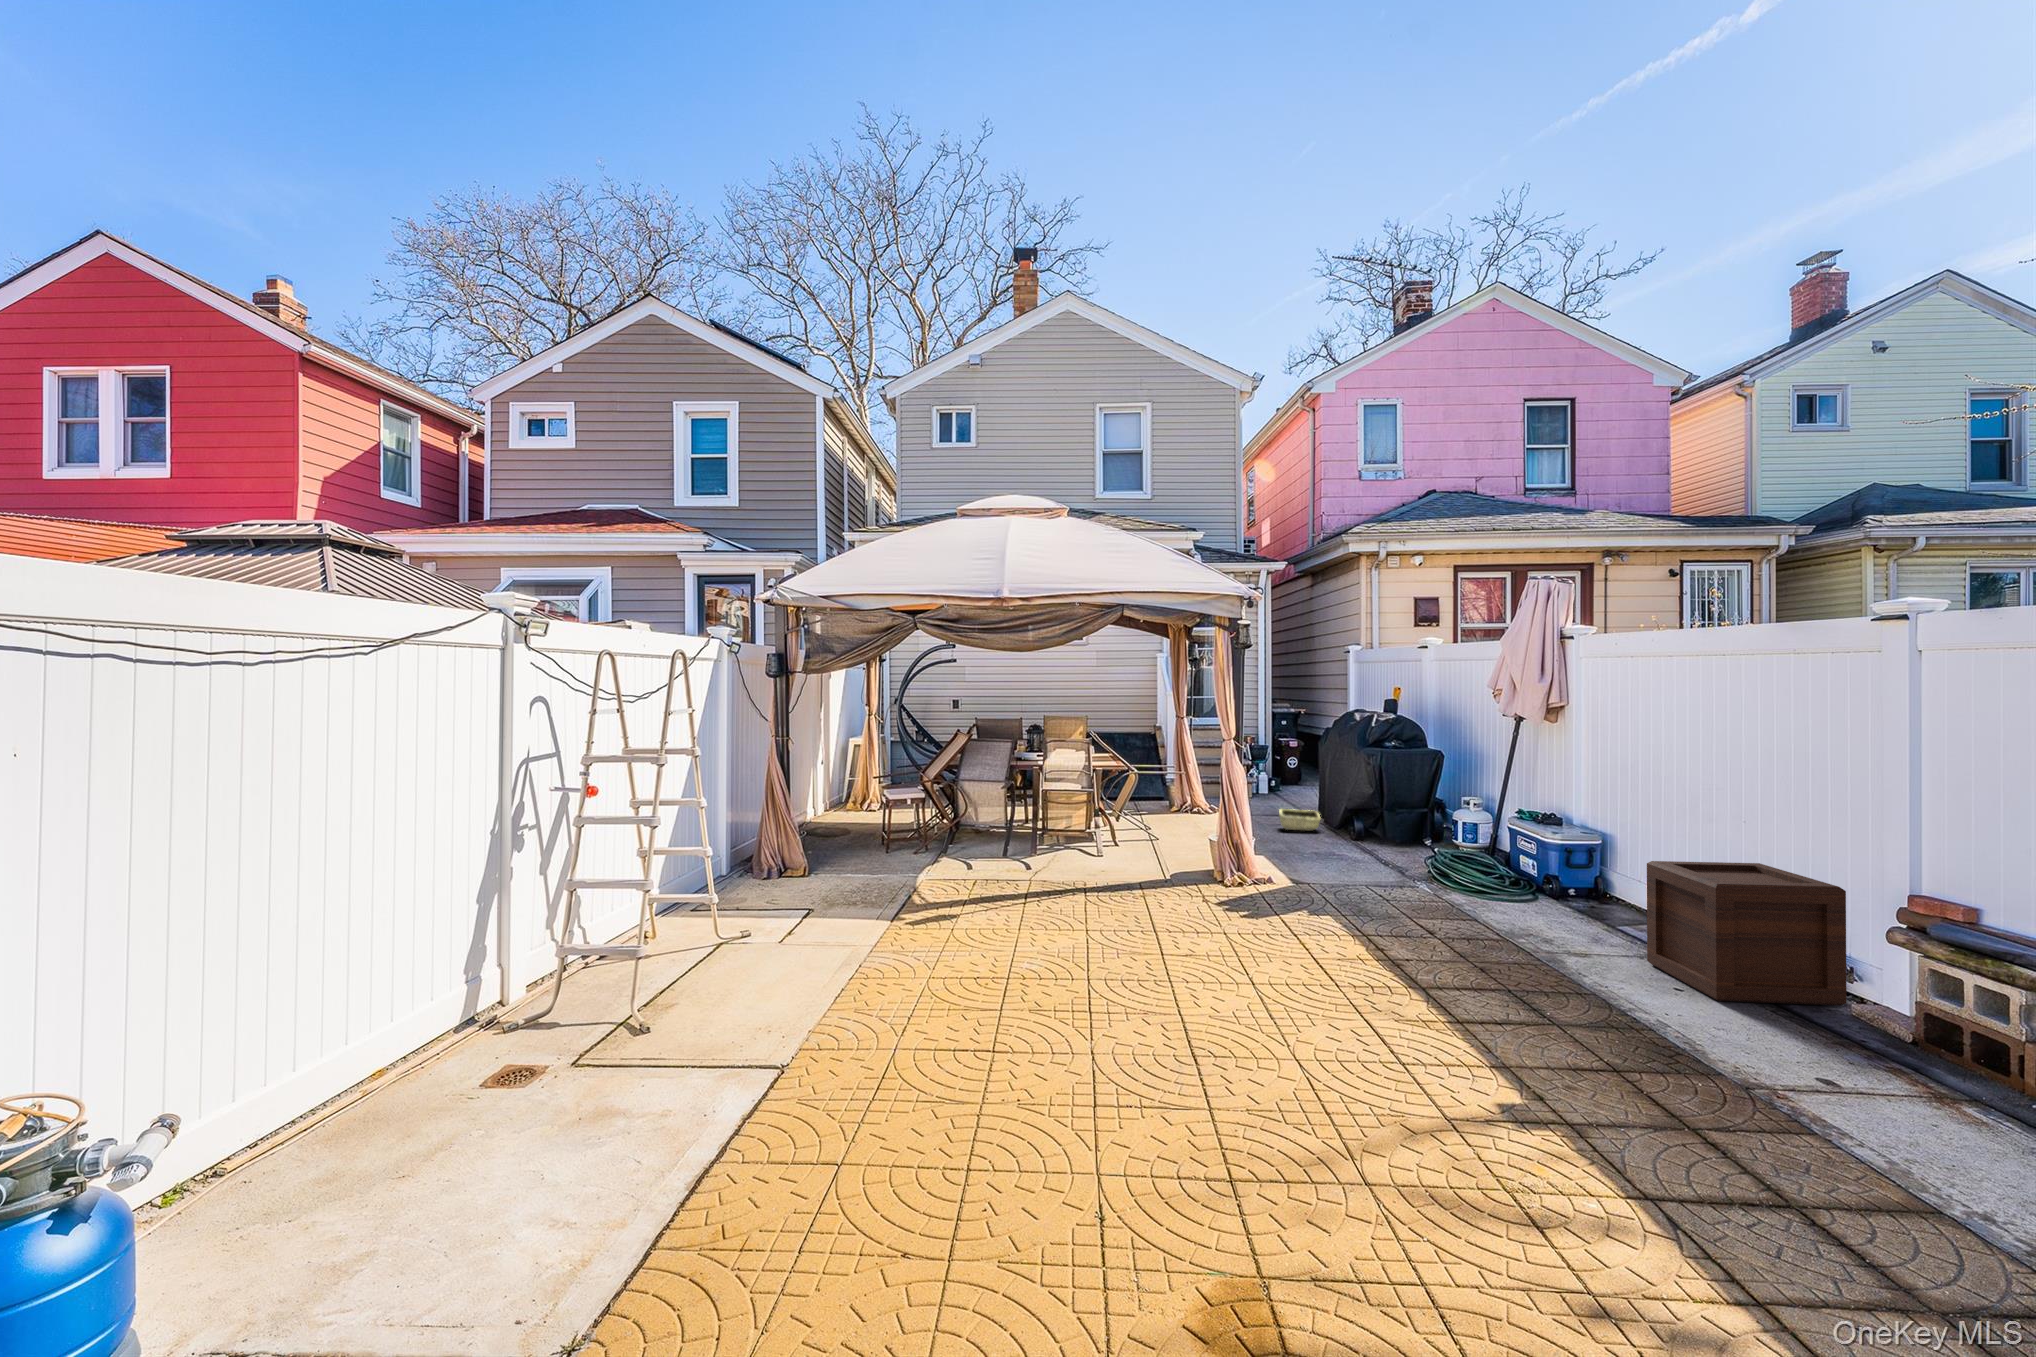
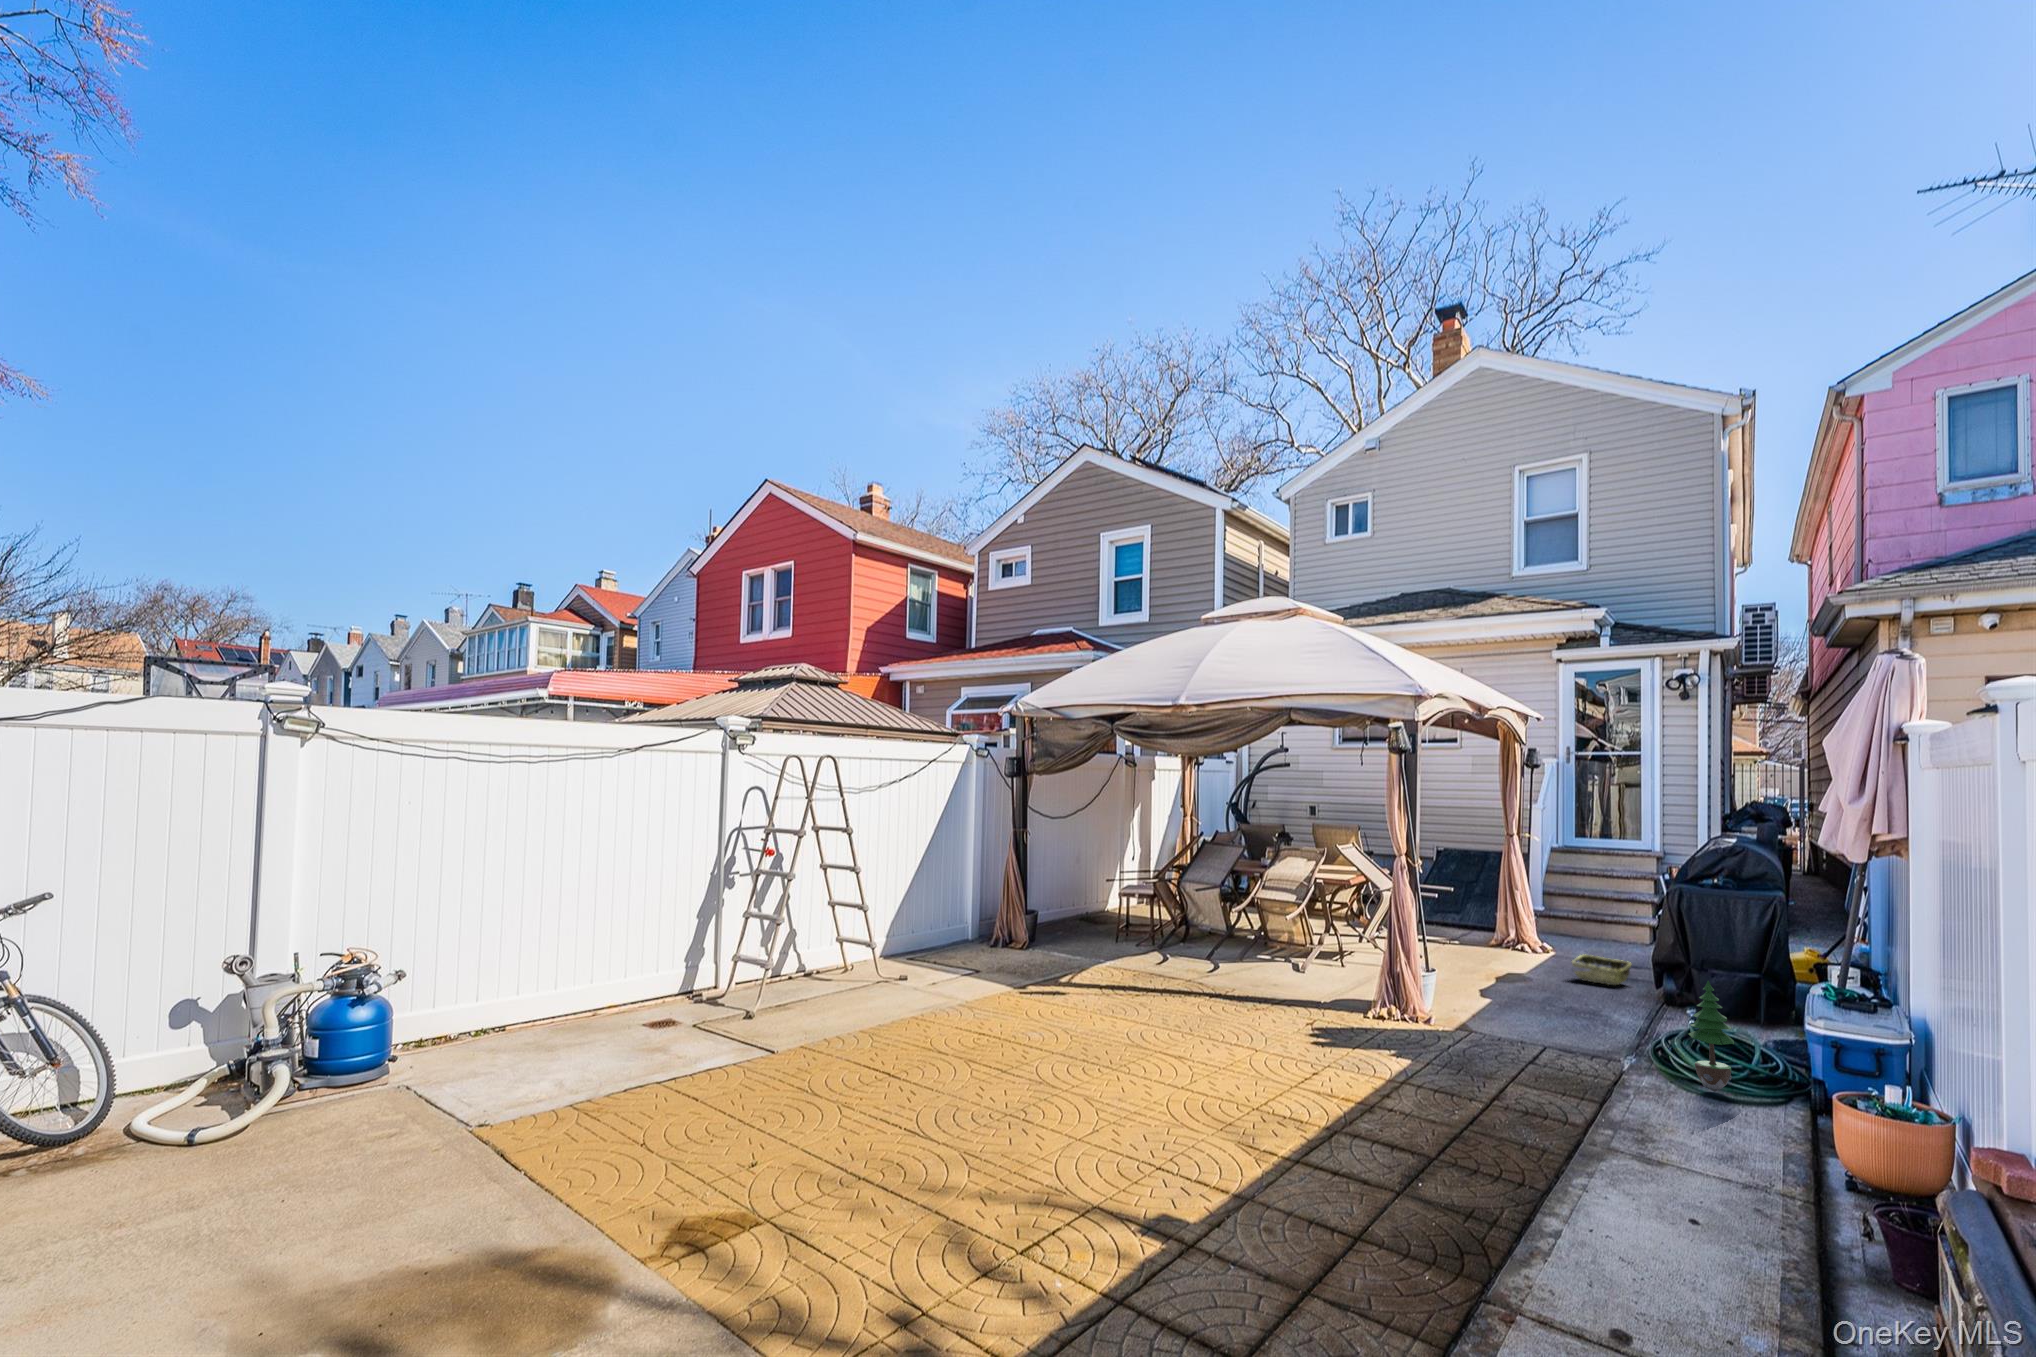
potted tree: none [1593,826,1629,910] -> present [1689,981,1734,1092]
wooden crate: present [1647,861,1847,1005] -> none [1492,996,1684,1180]

